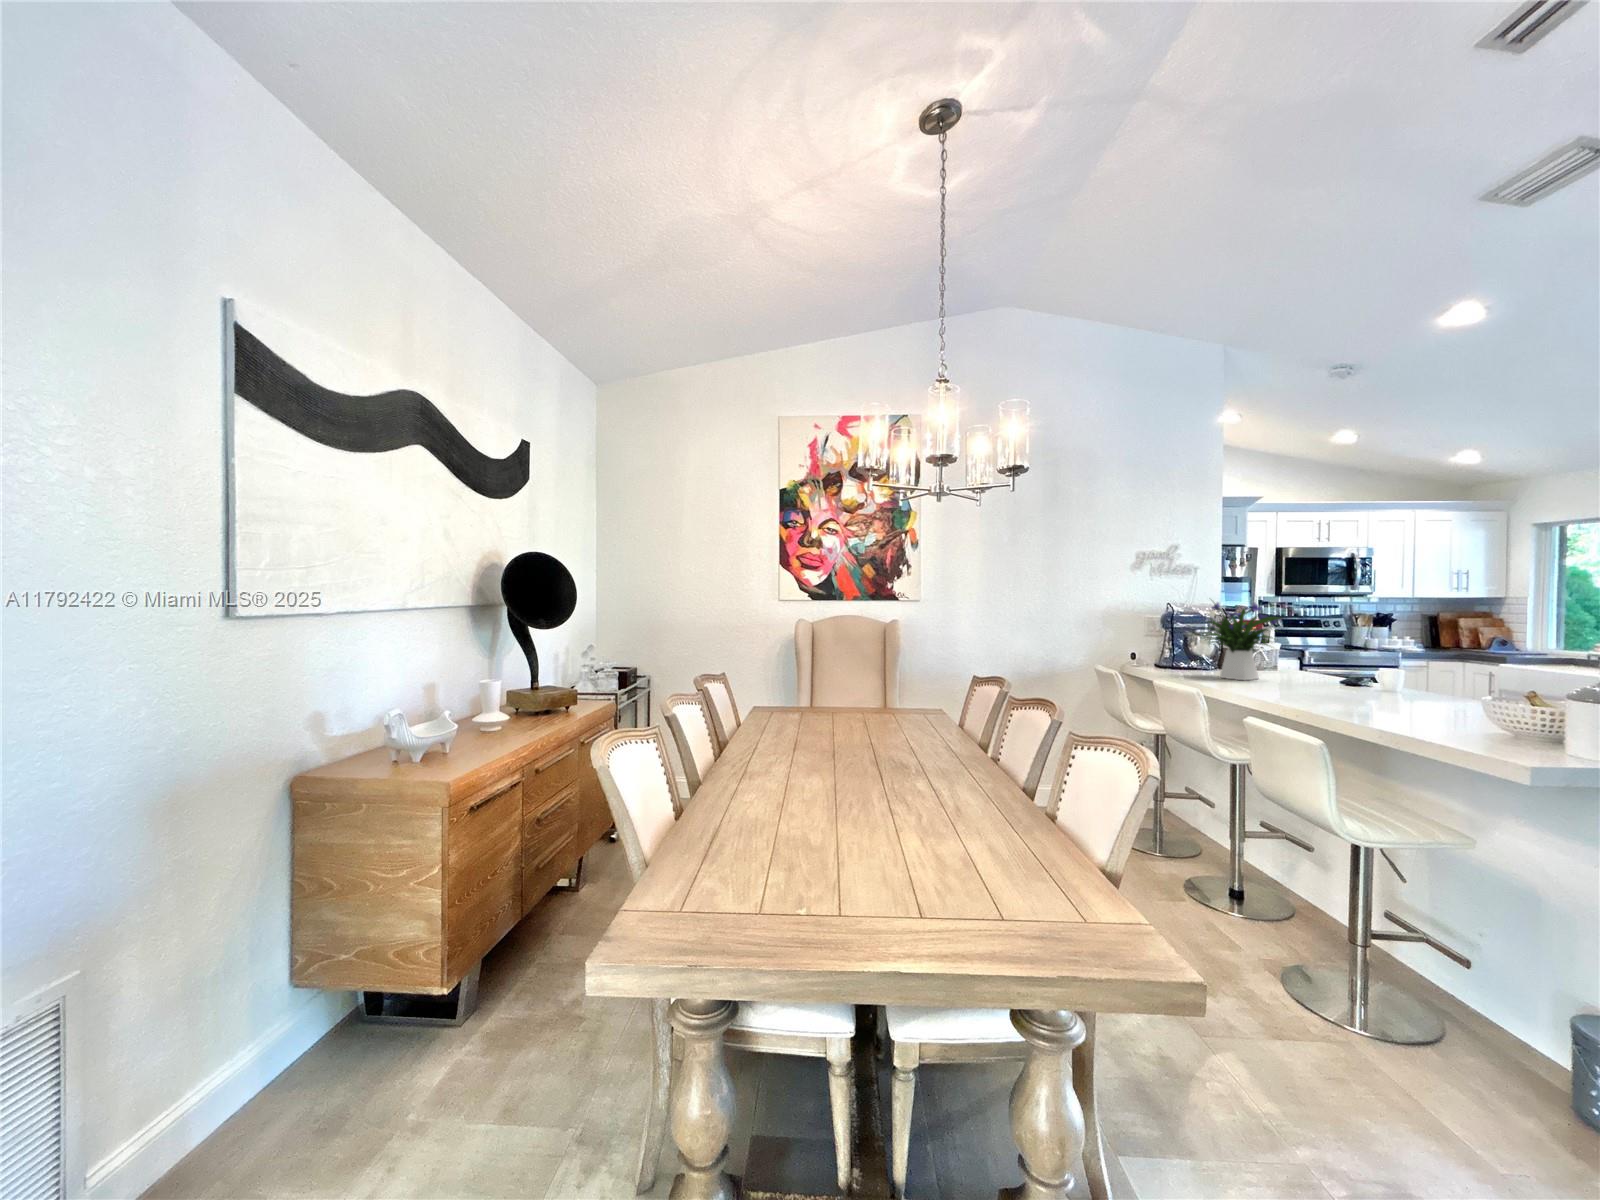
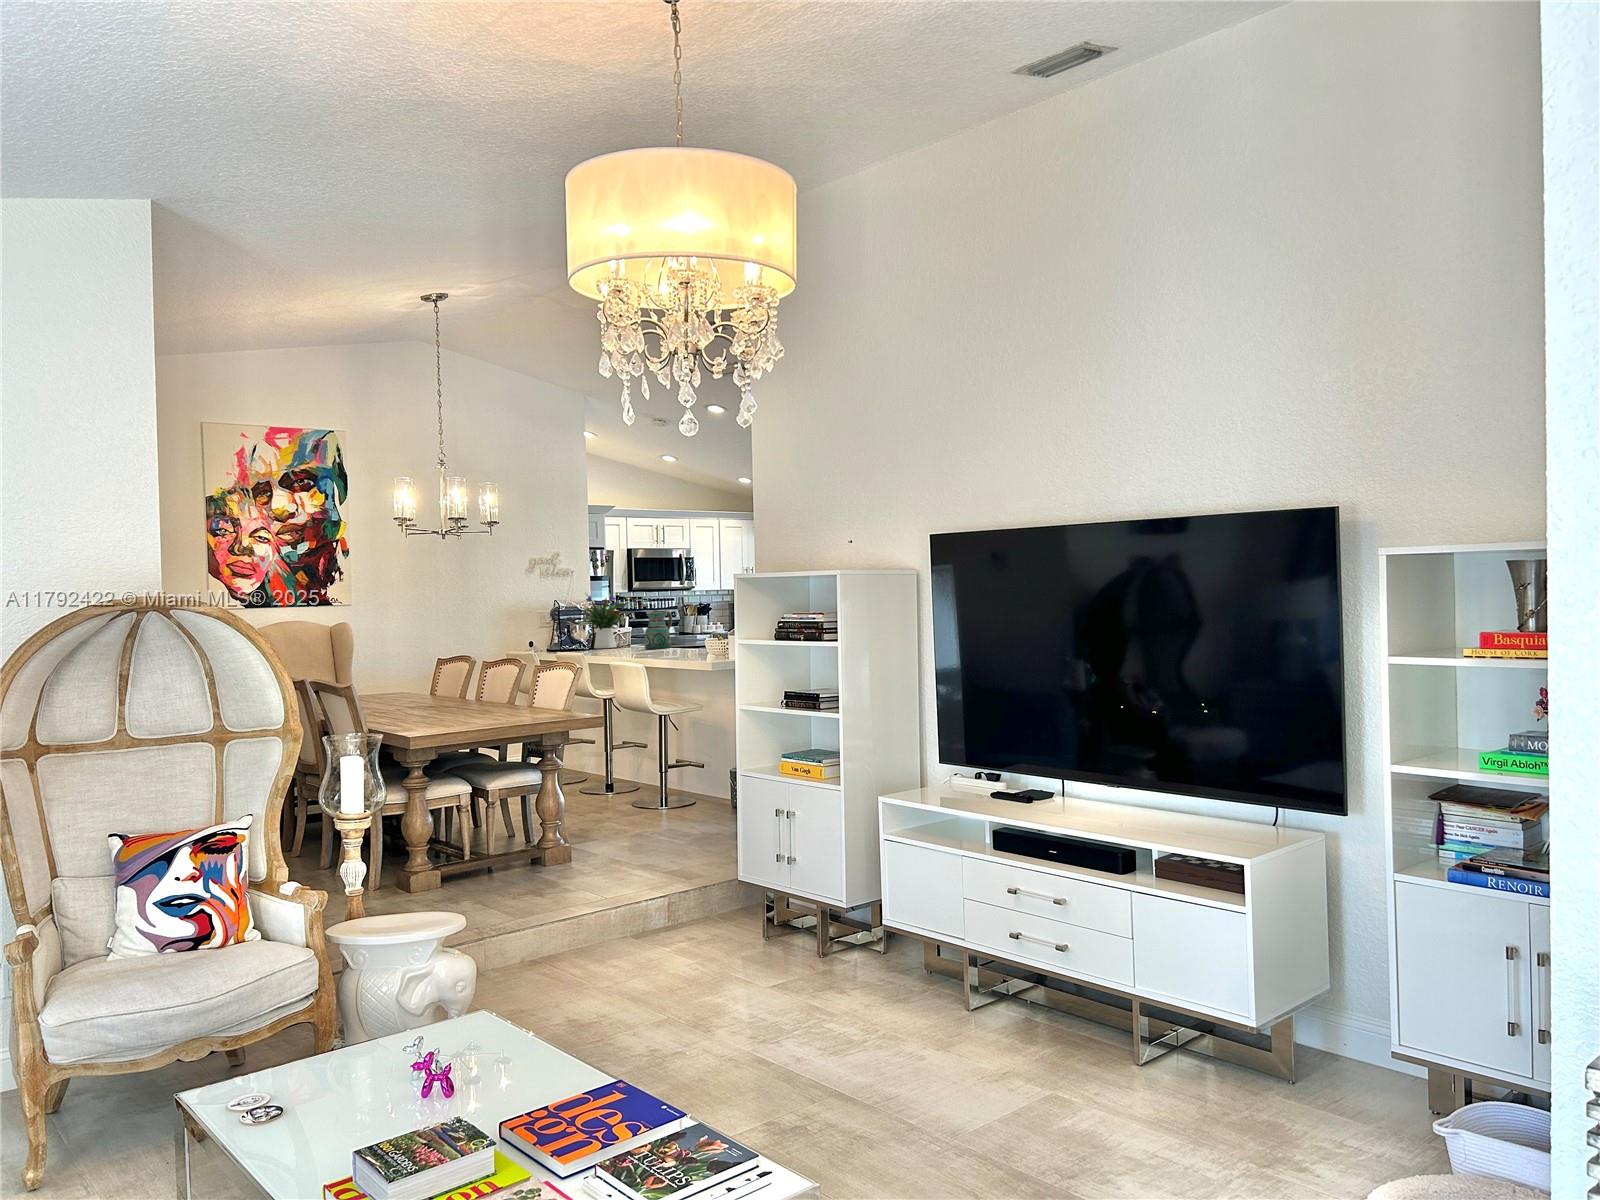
ceramic pitcher: none [1318,636,1381,706] -> present [645,610,672,649]

